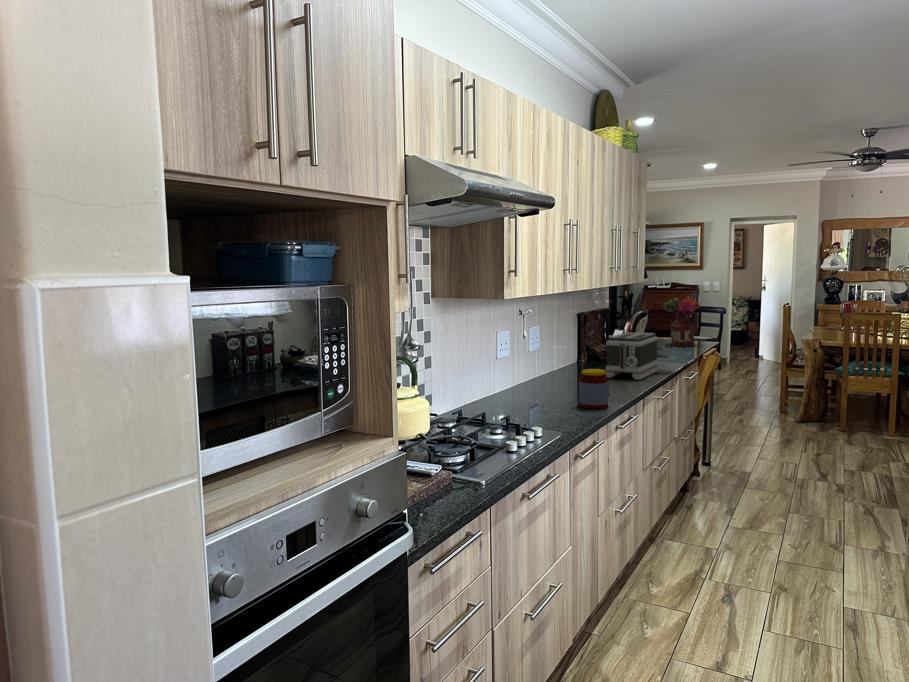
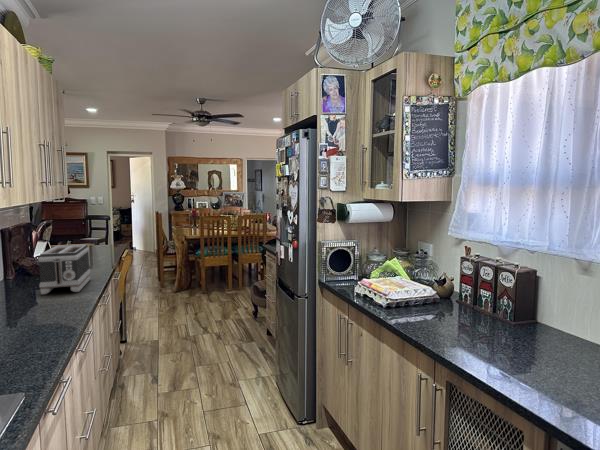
flower arrangement: present [664,296,700,347] -> none [77,209,110,251]
jar: present [579,369,608,409] -> none [22,295,61,343]

